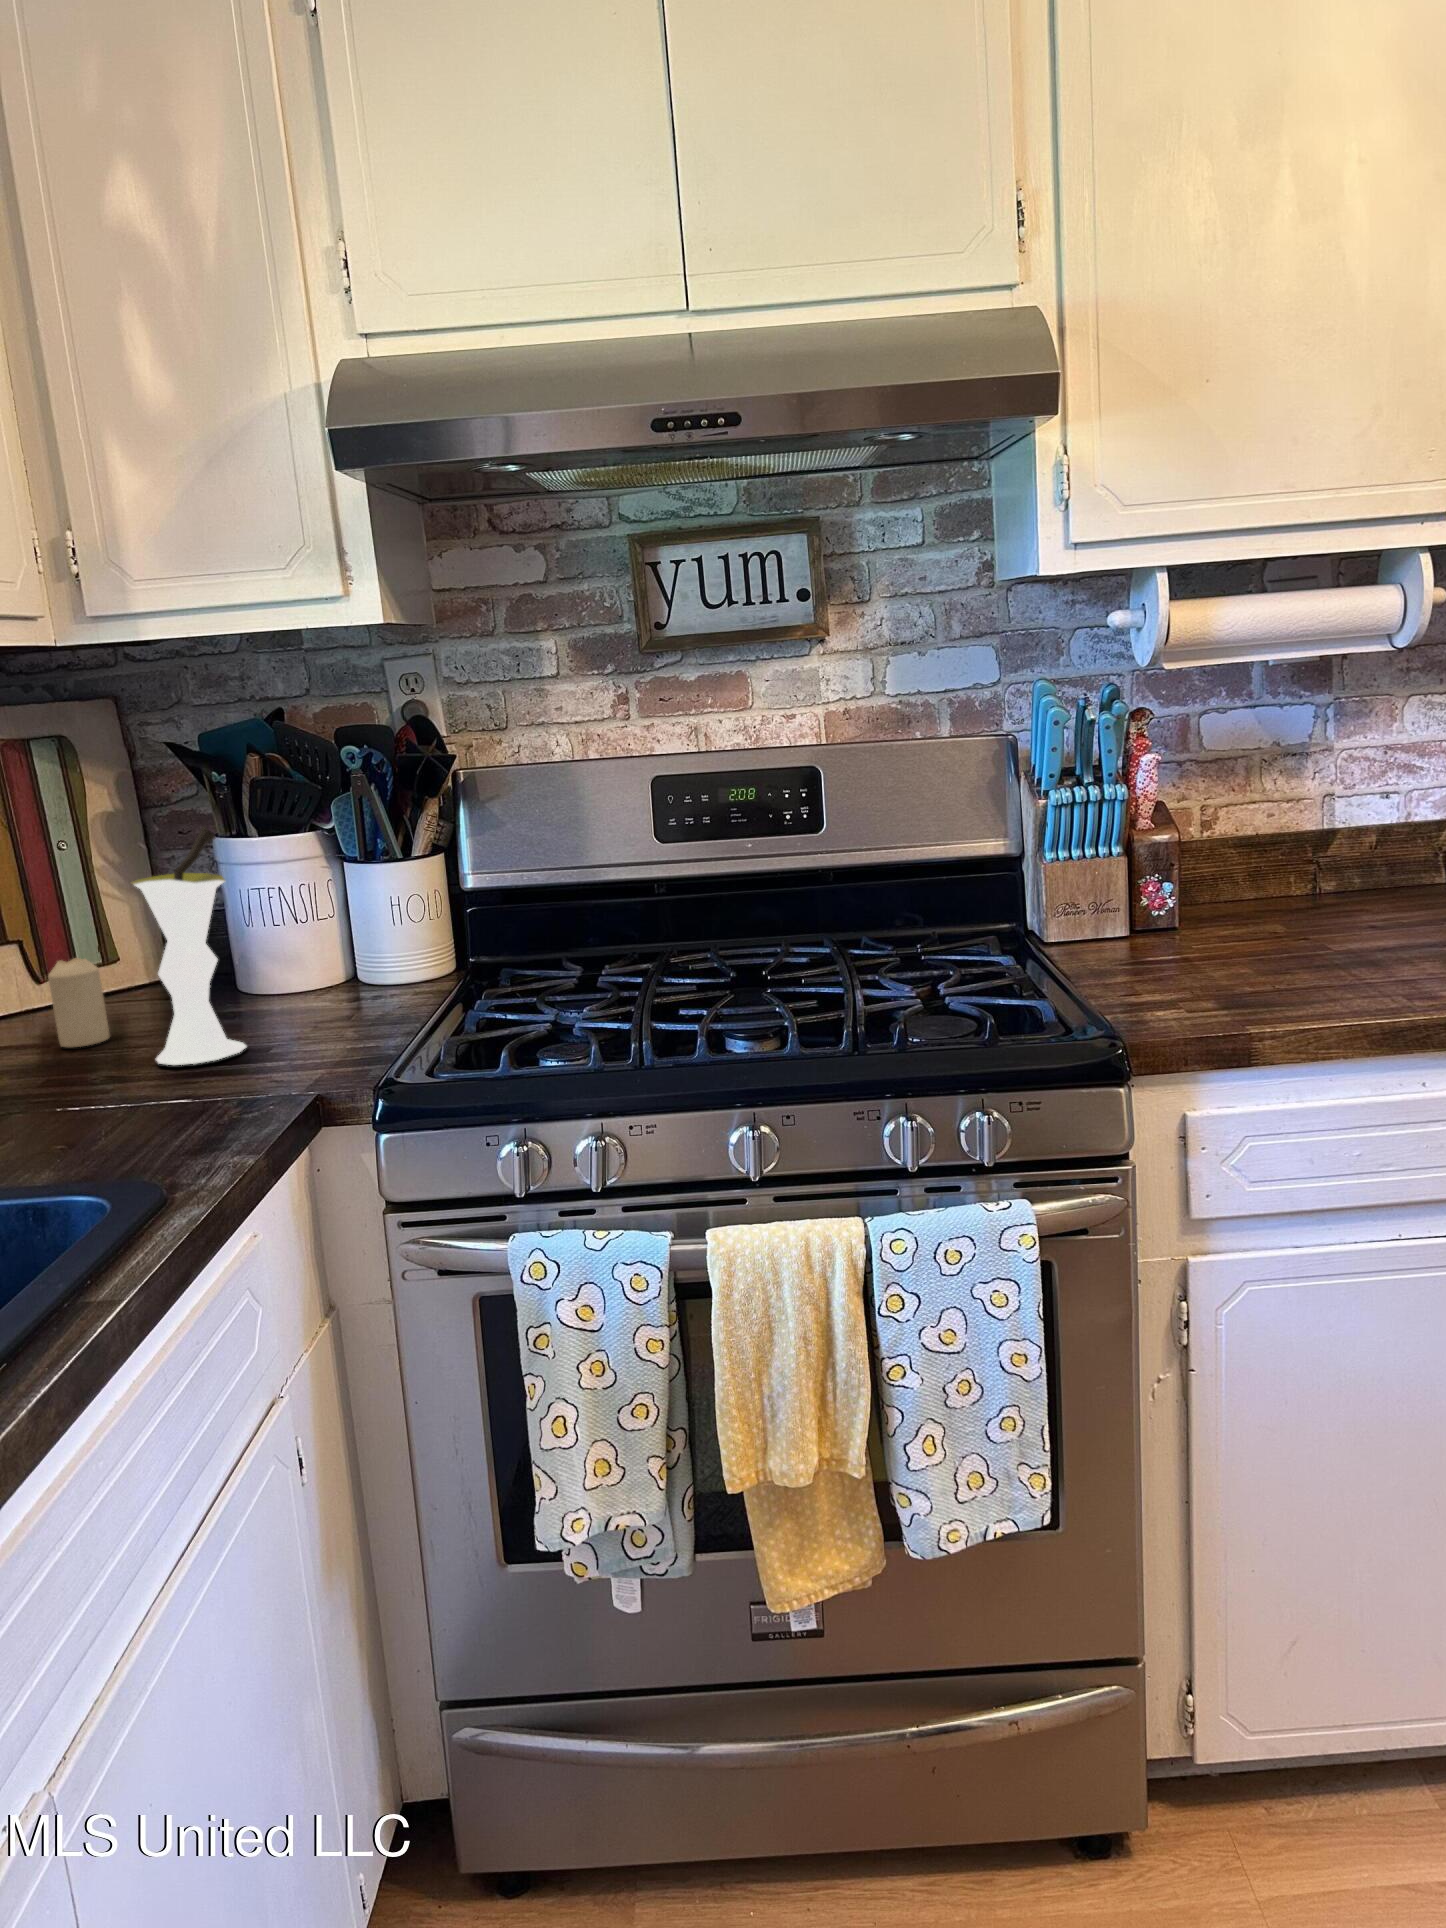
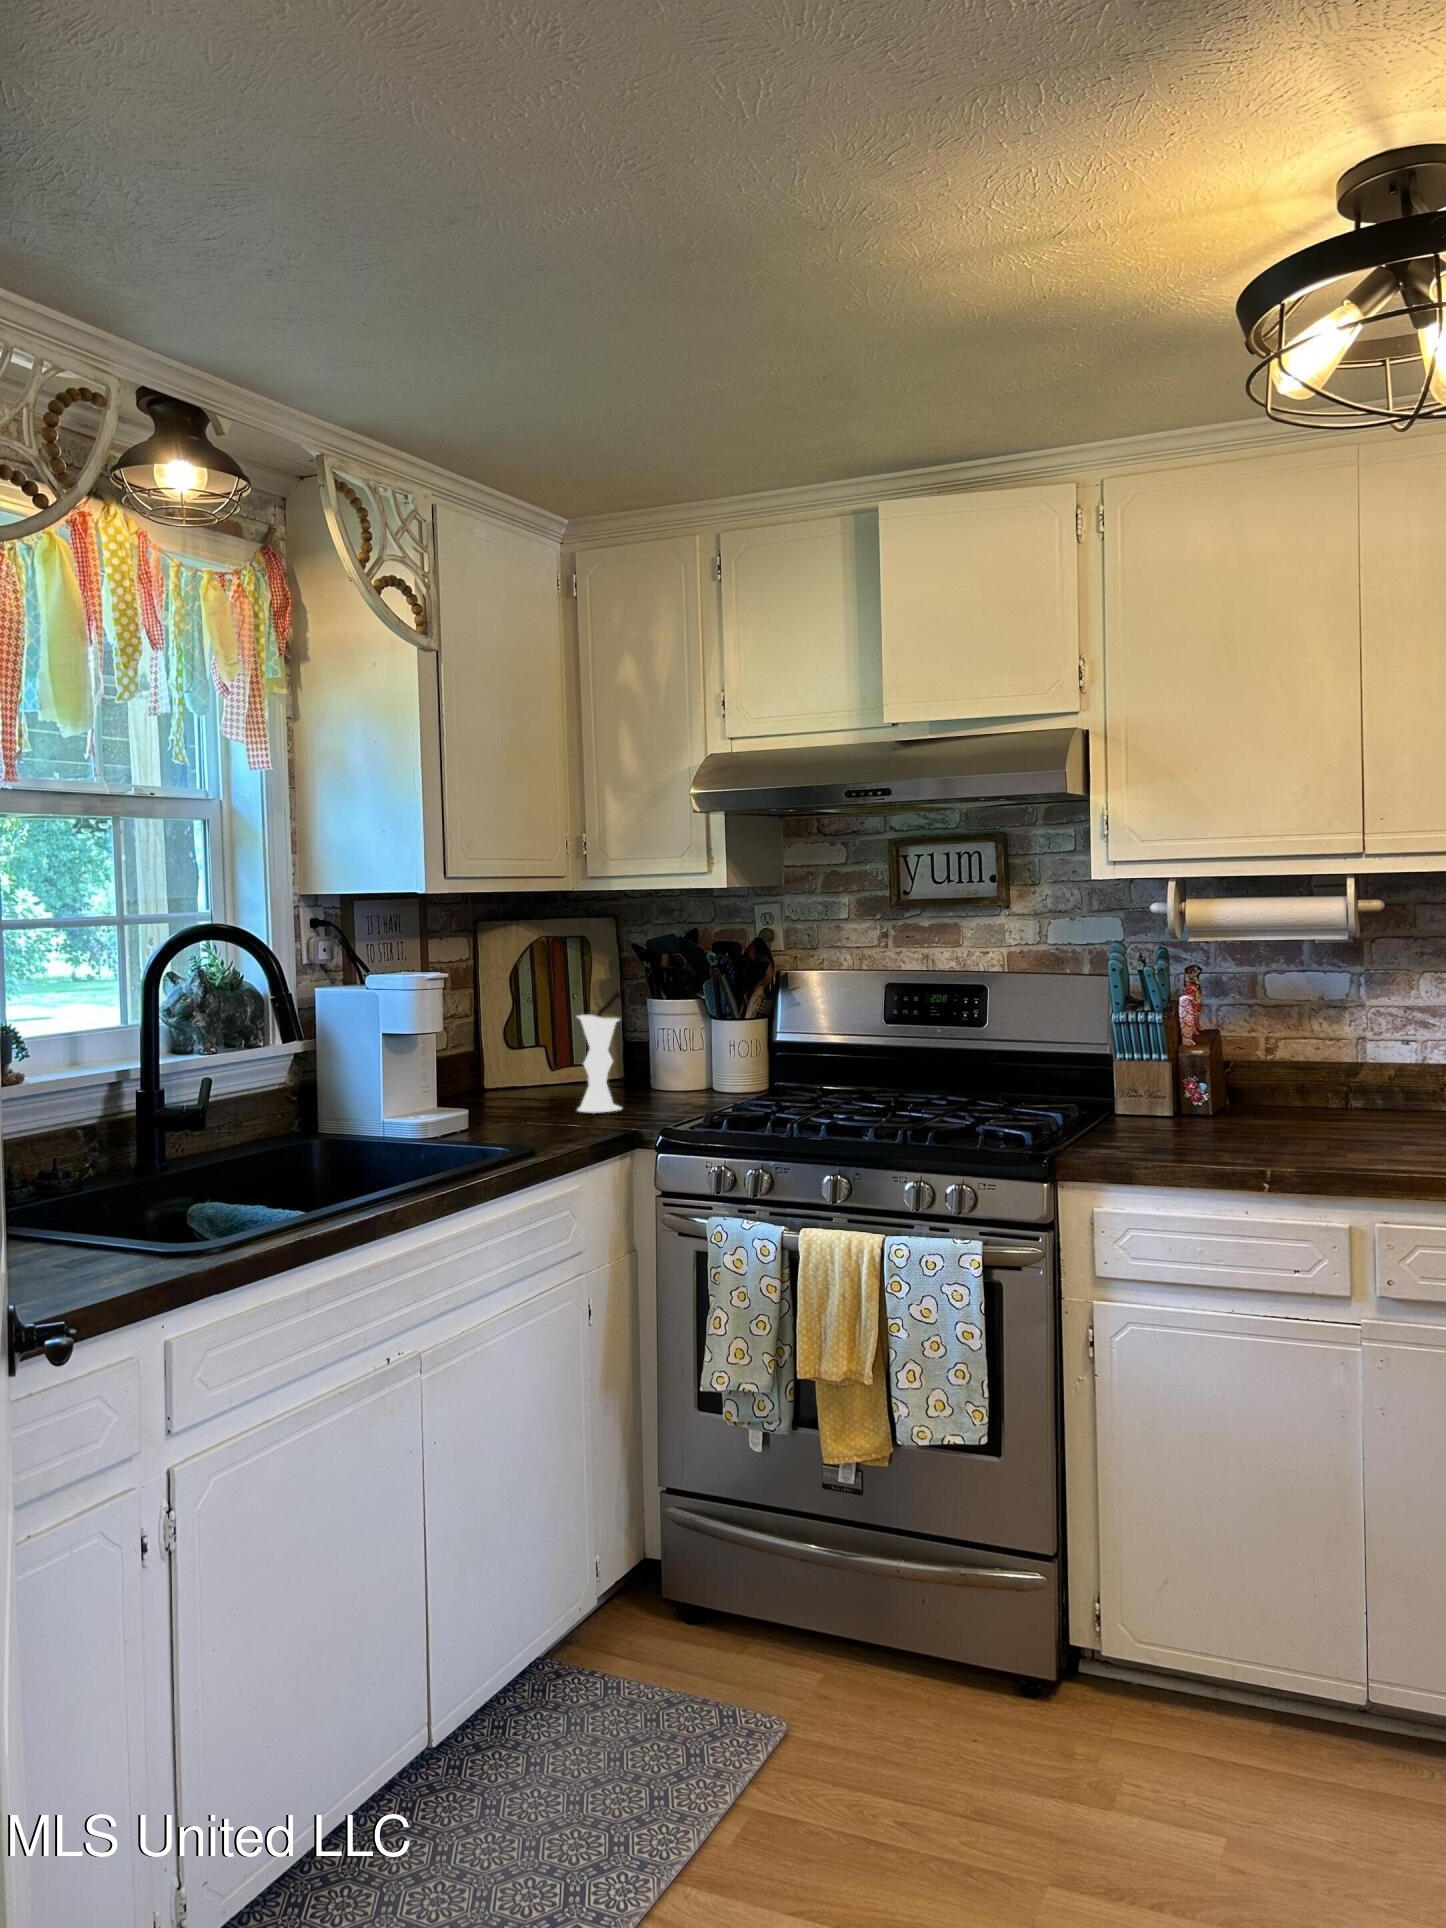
candle: present [48,958,110,1047] -> none [542,1055,568,1102]

